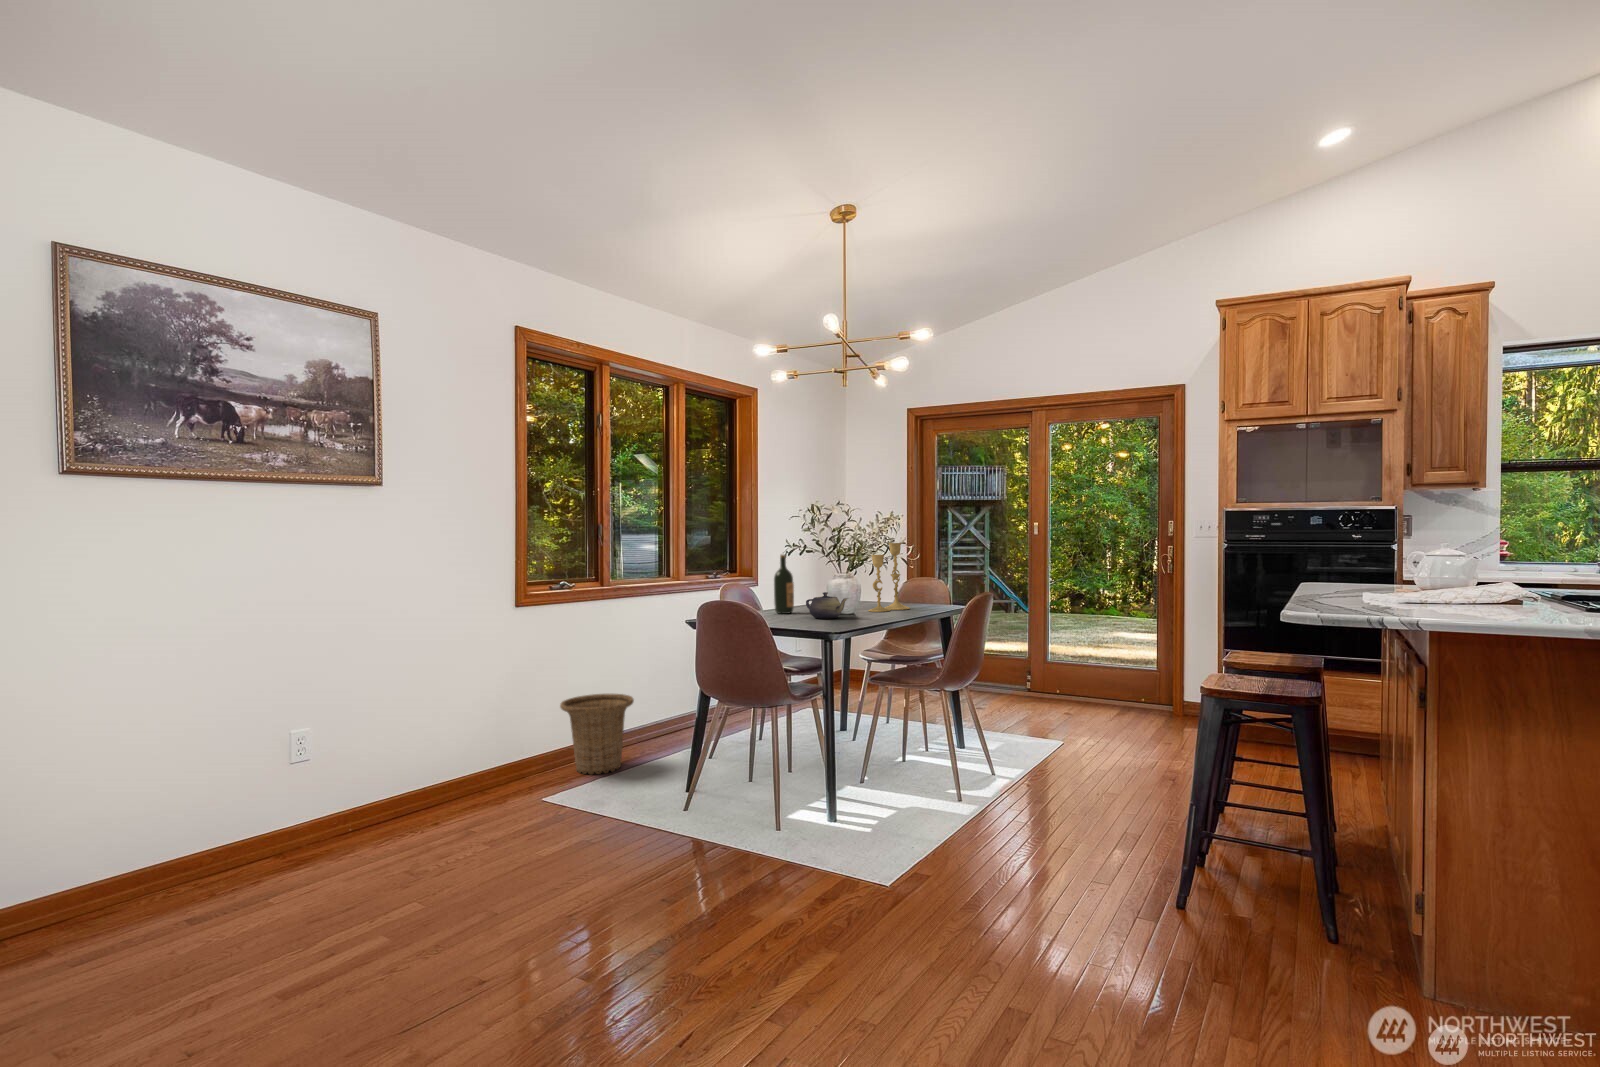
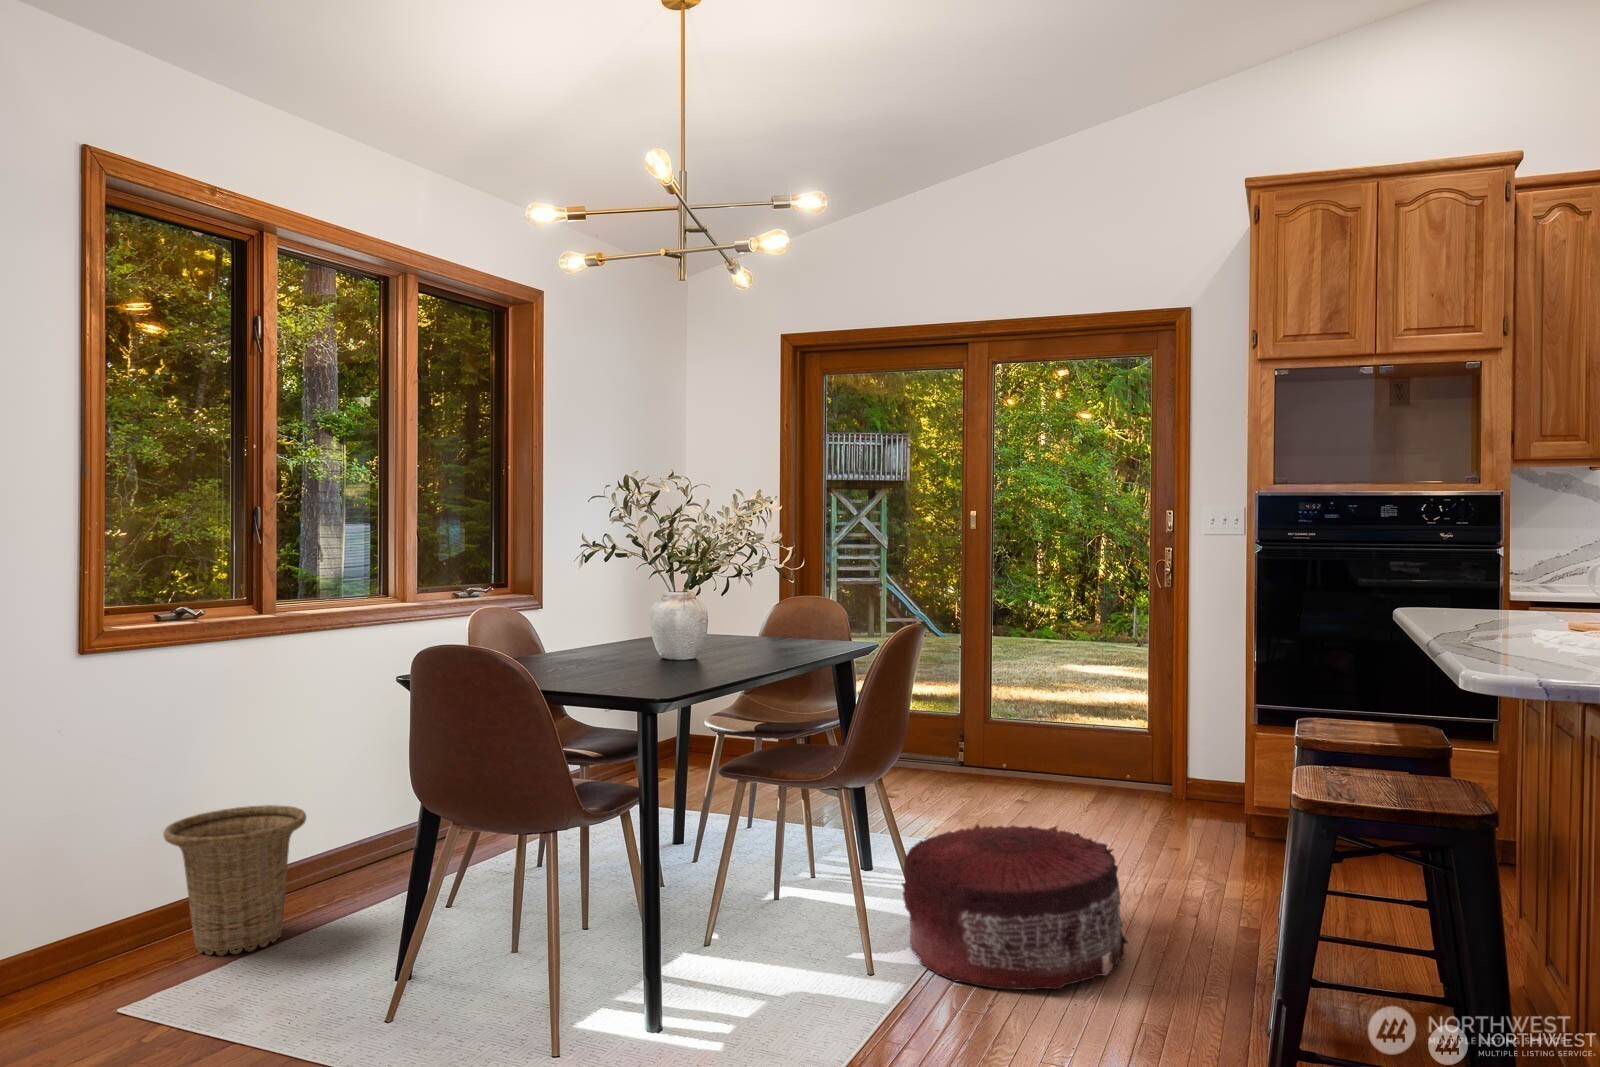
candlestick: present [868,543,910,612] -> none [720,542,788,656]
wine bottle: present [774,555,794,614] -> none [561,561,595,661]
teapot: present [806,592,847,619] -> none [614,625,686,670]
pouf: none [979,716,1124,814] -> present [902,824,1128,990]

